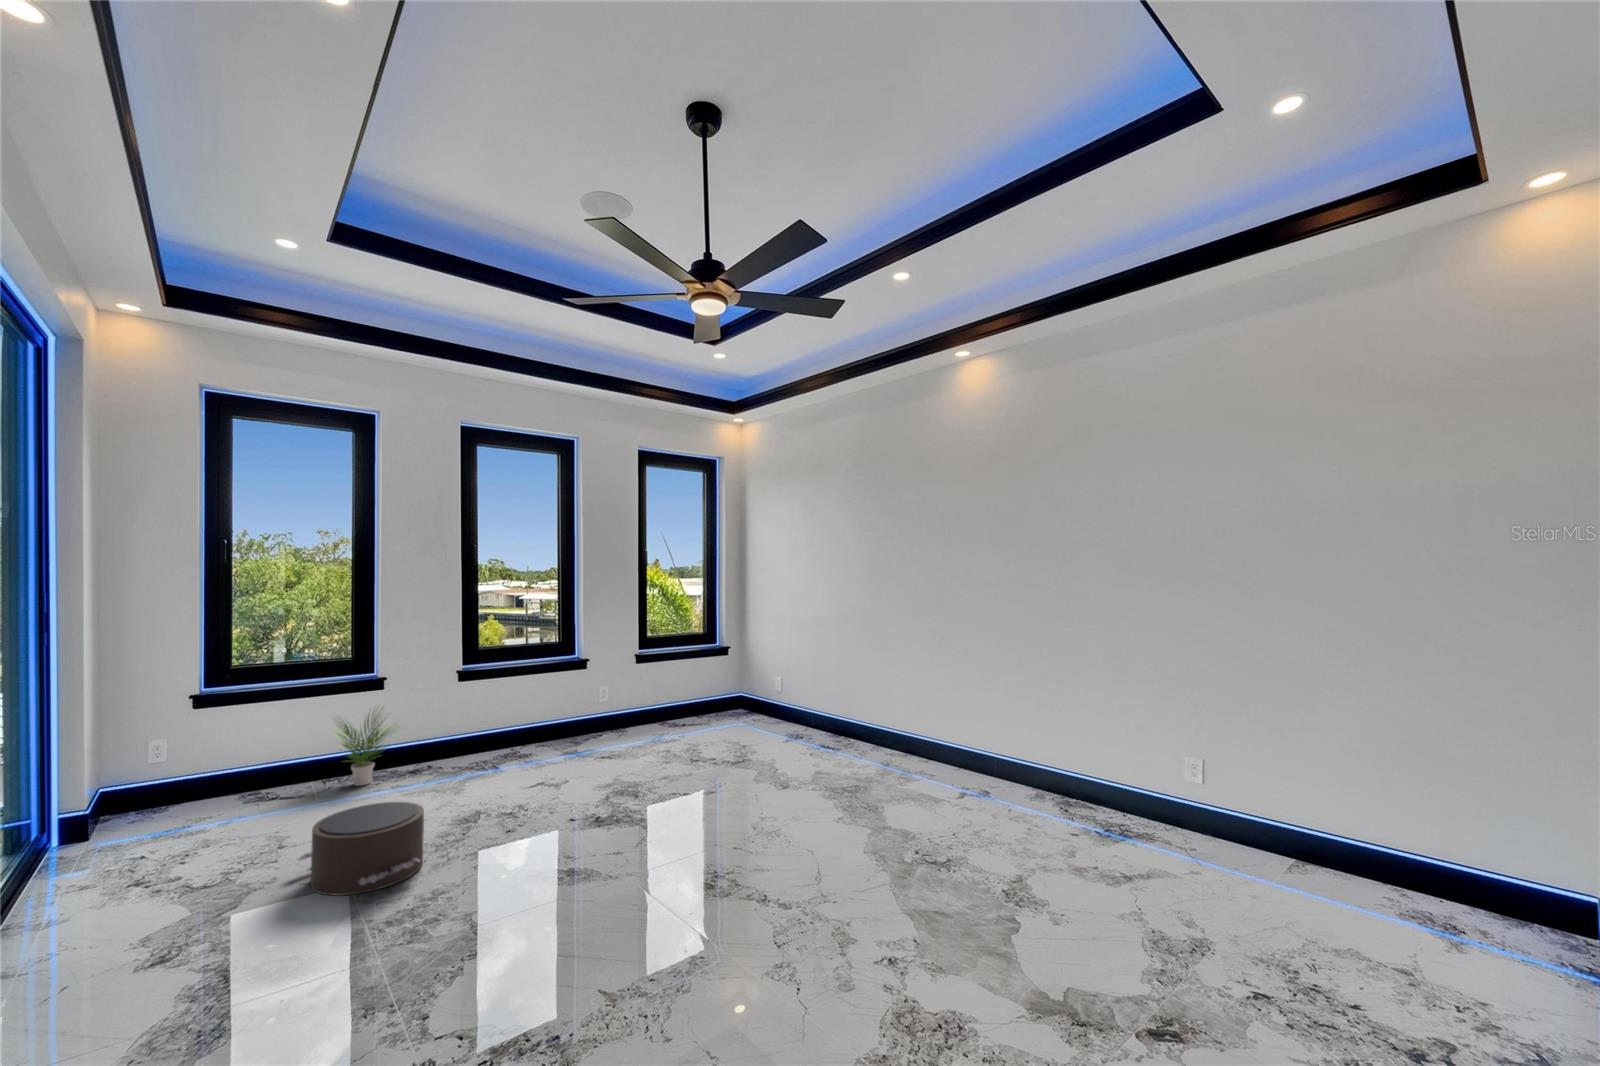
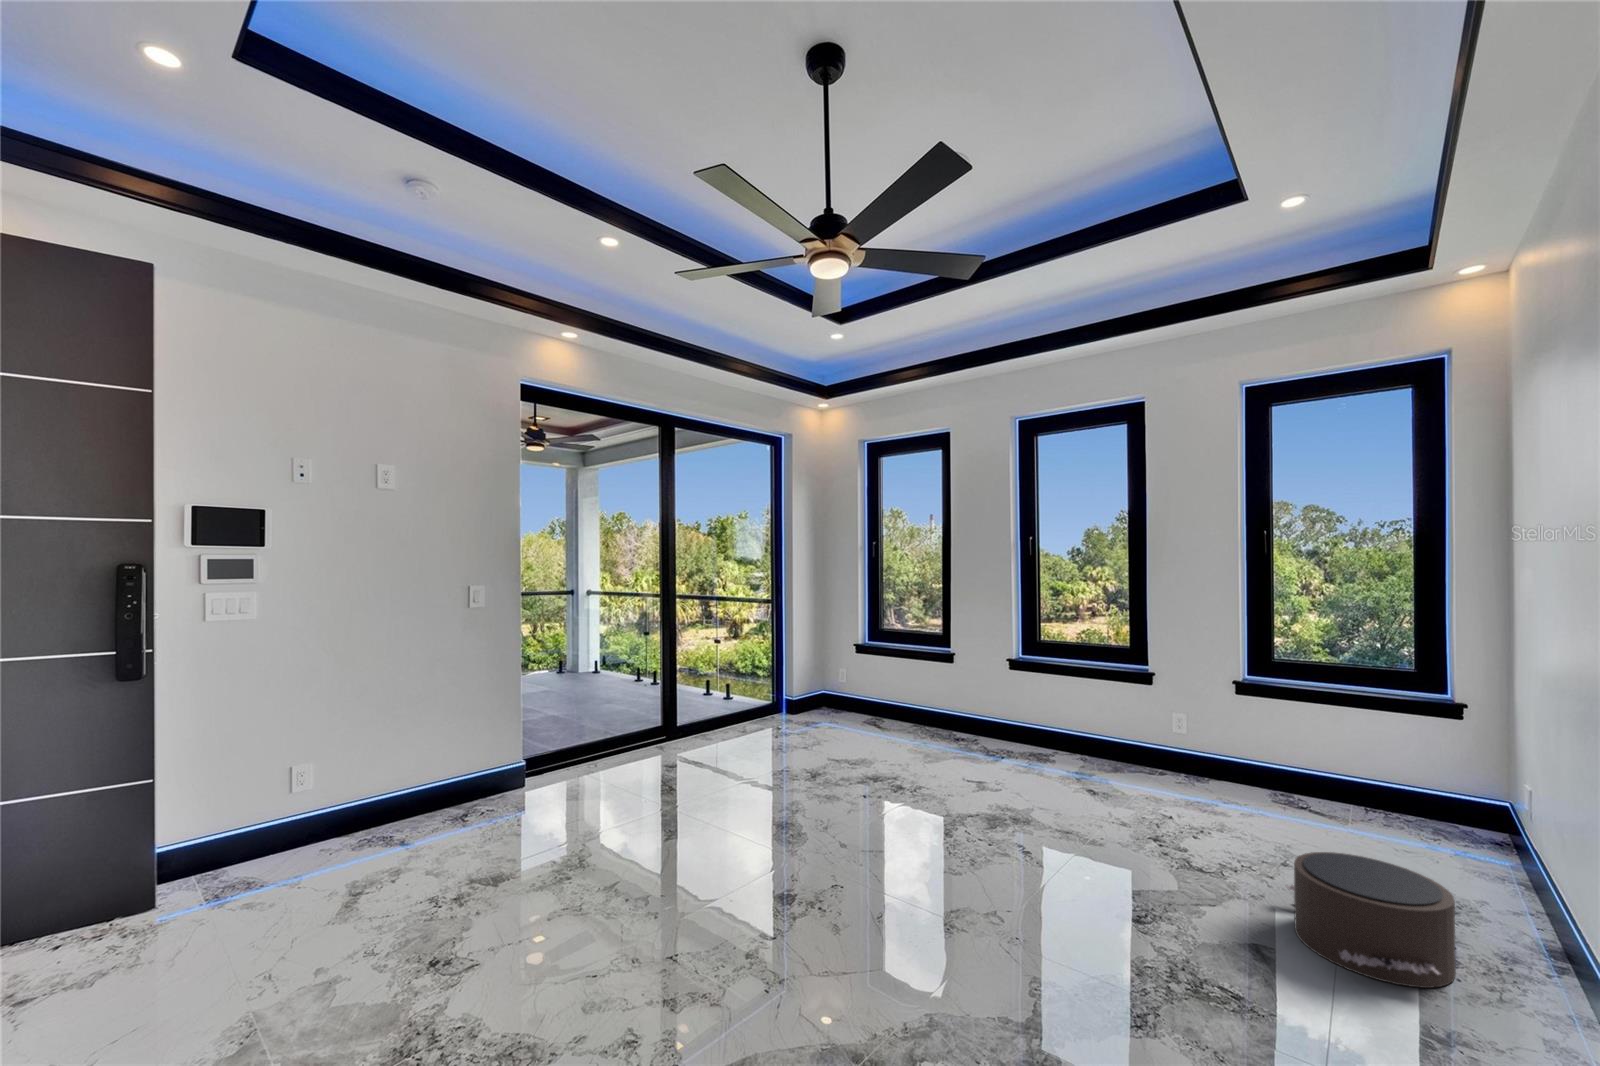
potted plant: present [336,707,394,786] -> none [1356,735,1476,835]

